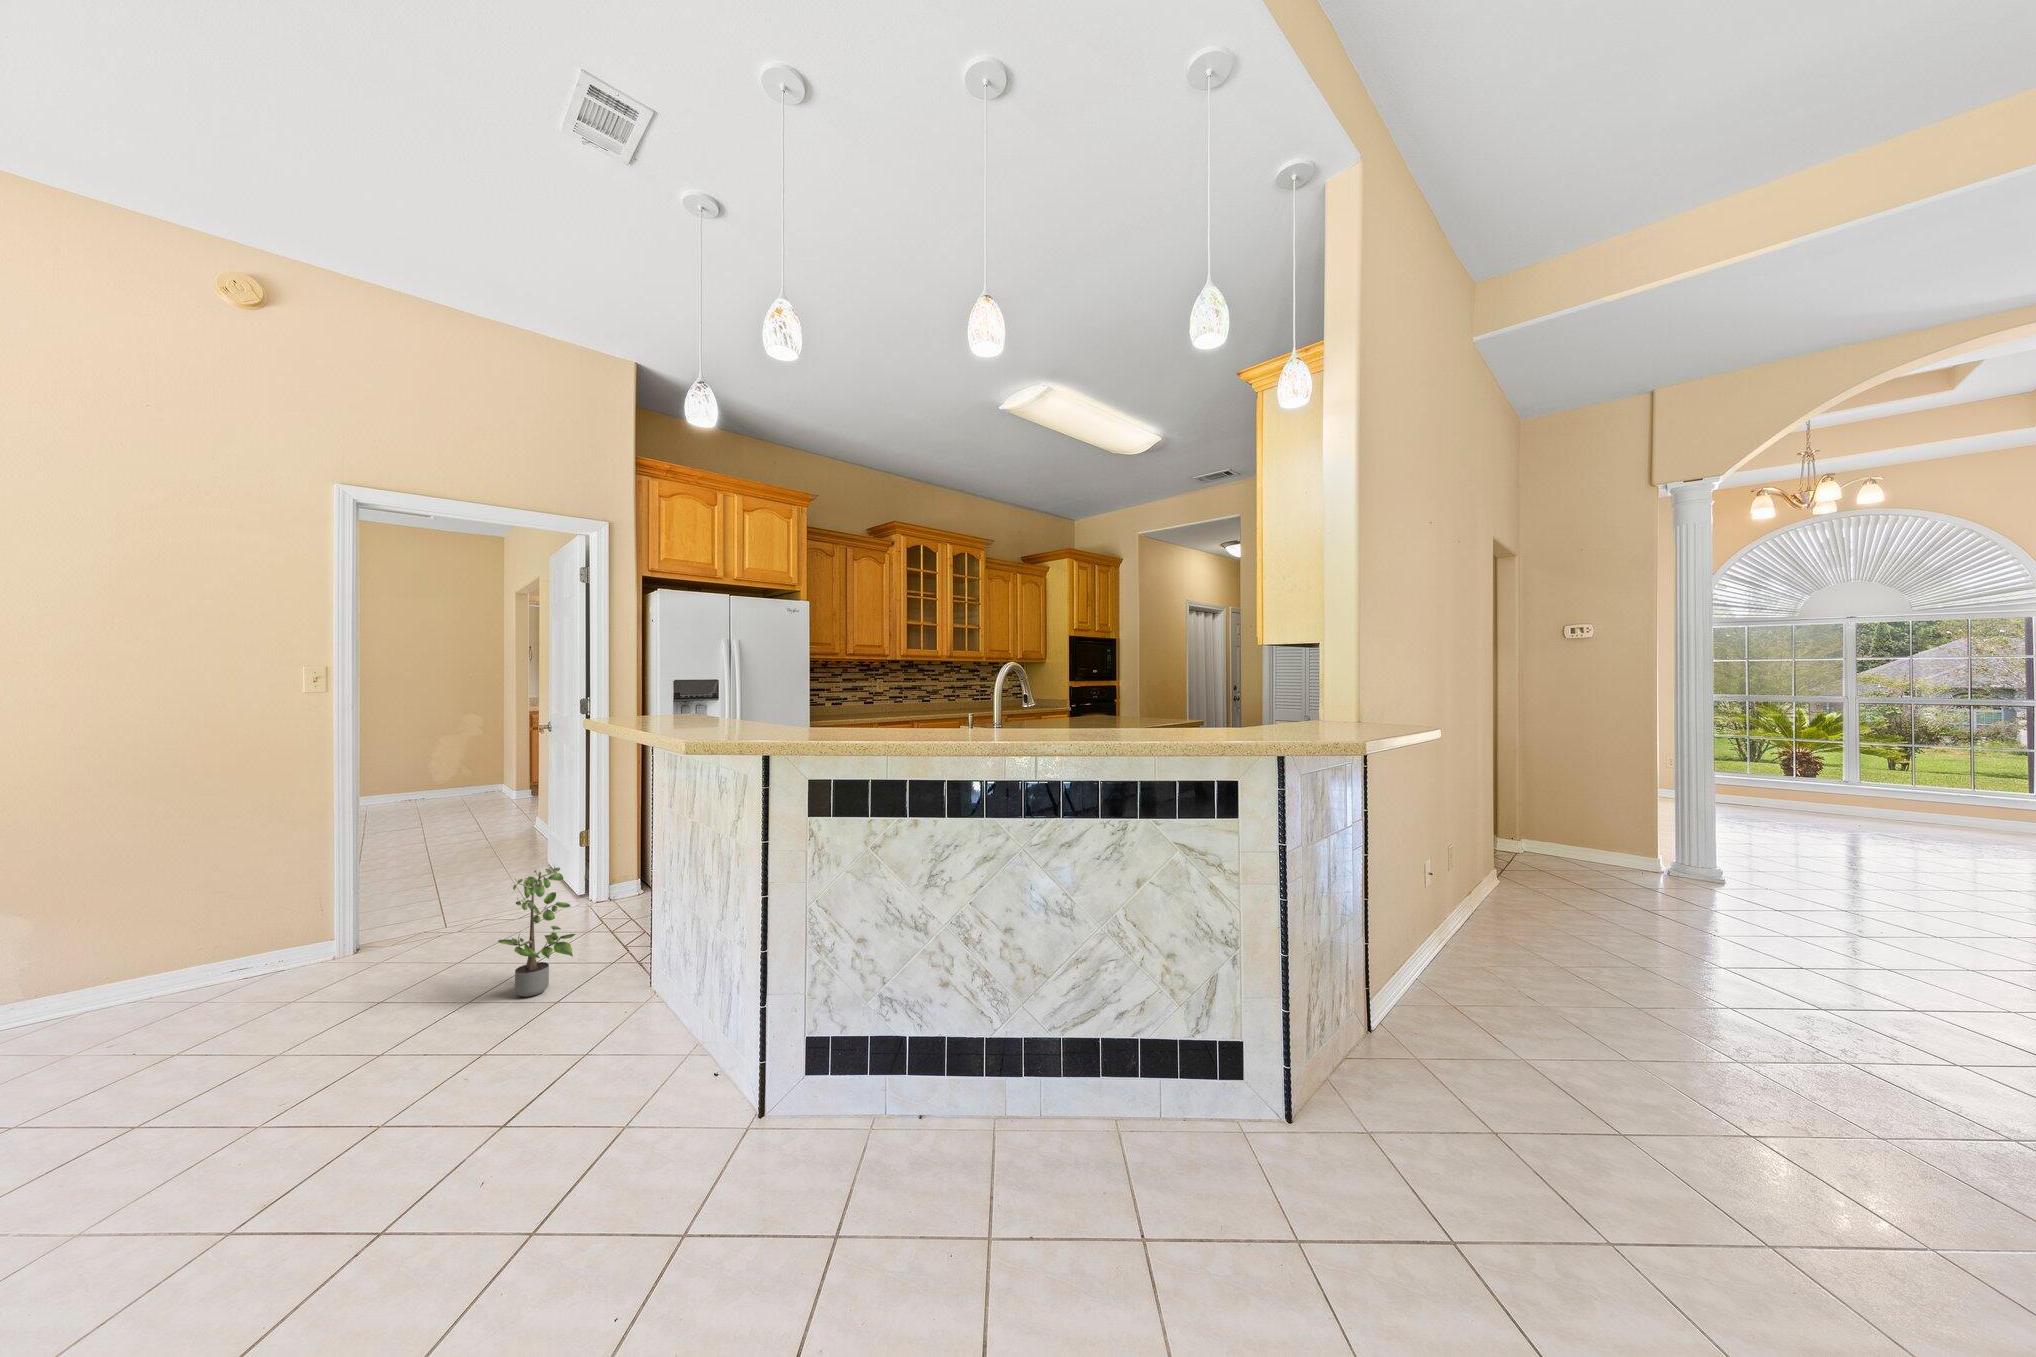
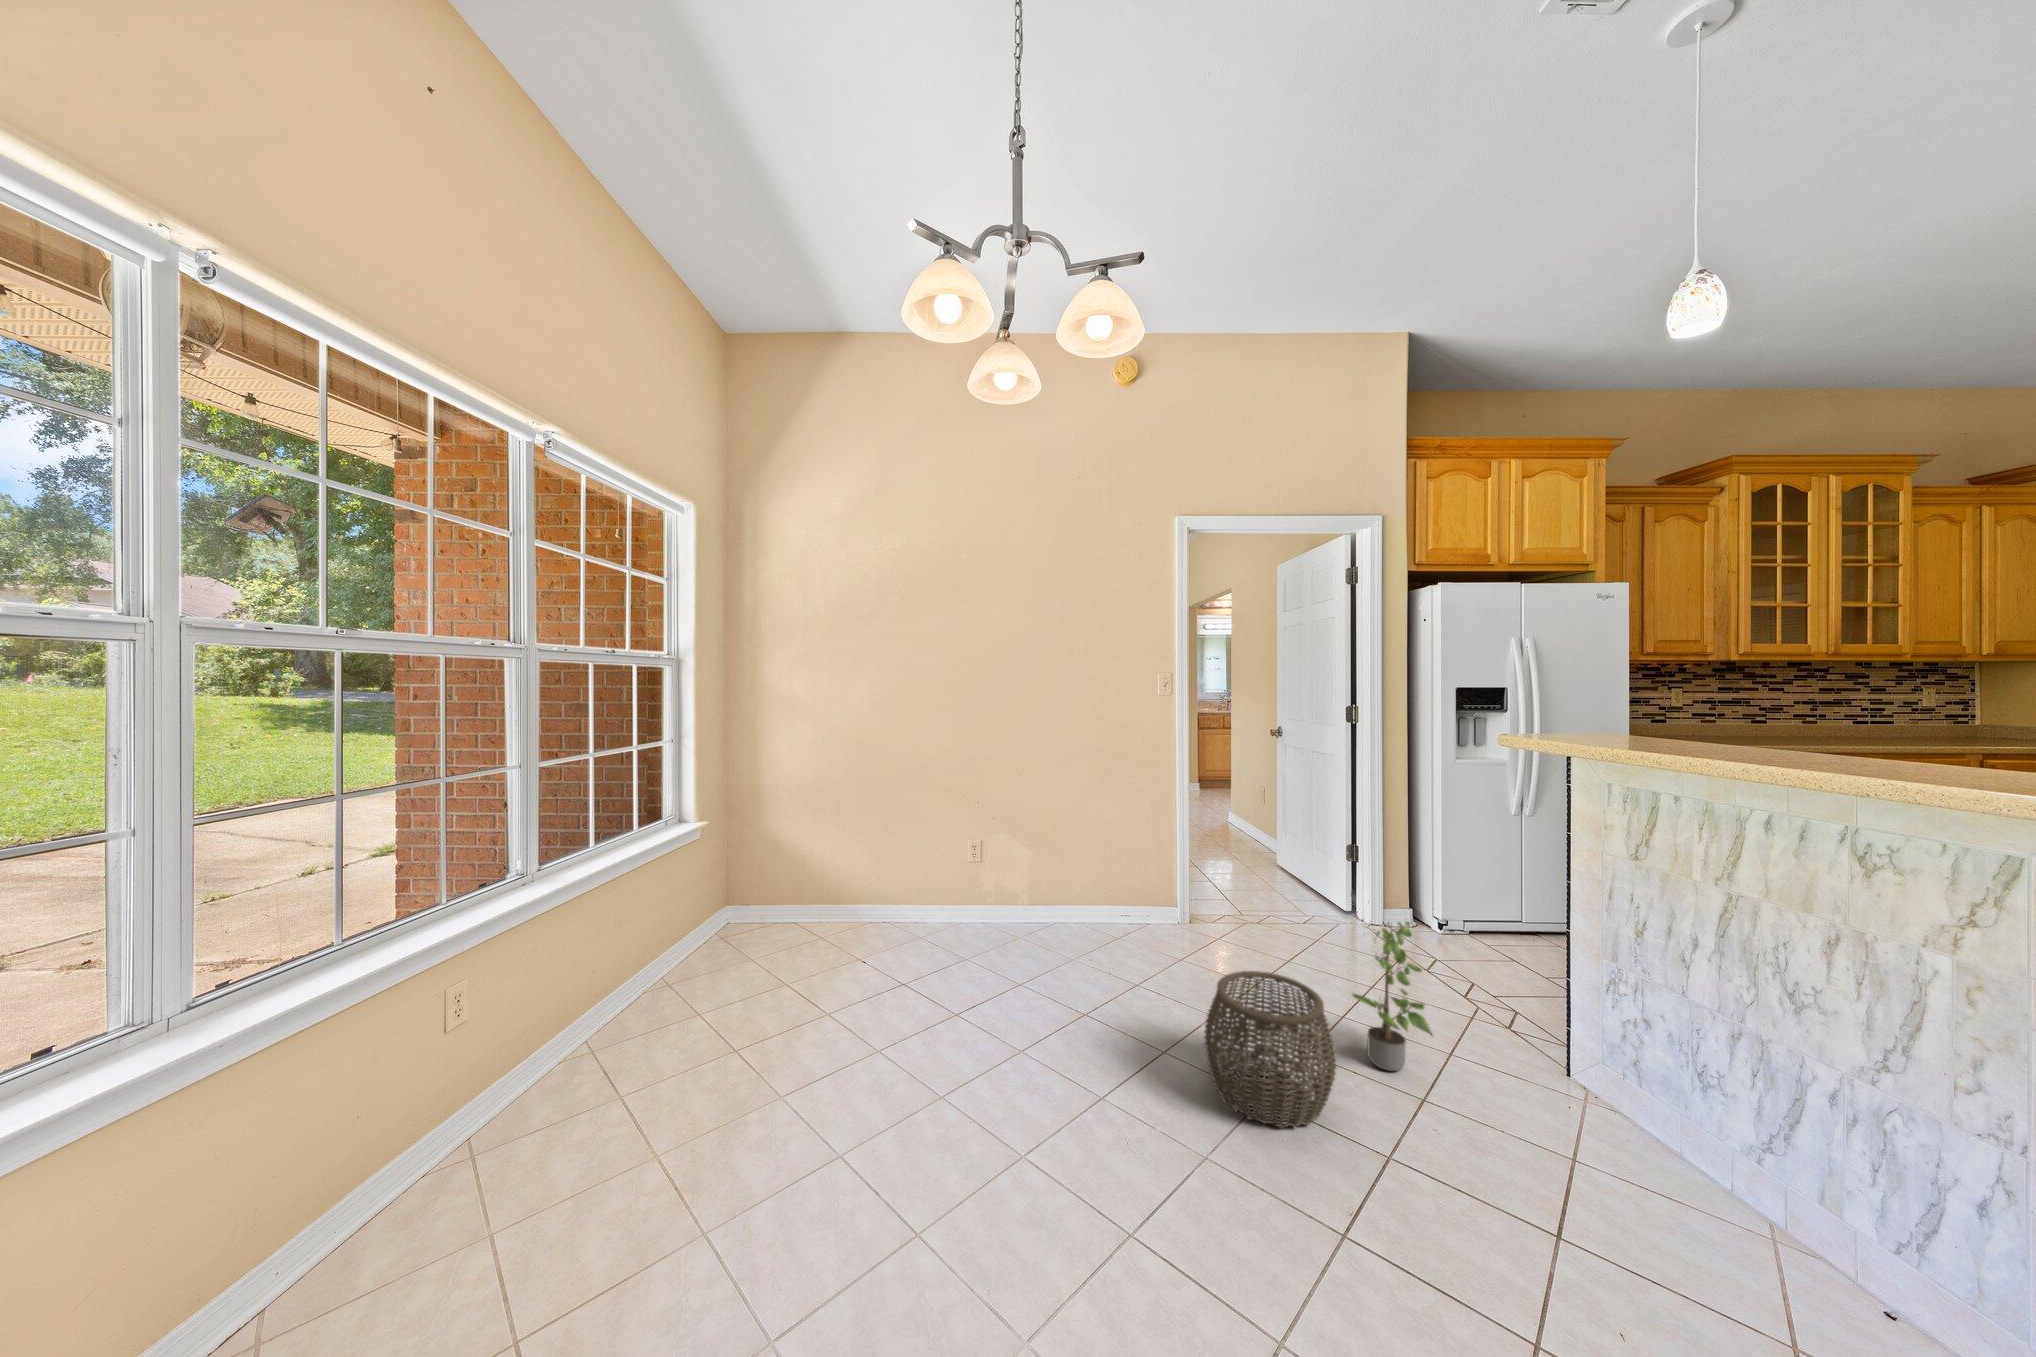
woven basket: none [294,938,449,1075] -> present [1204,971,1337,1128]

